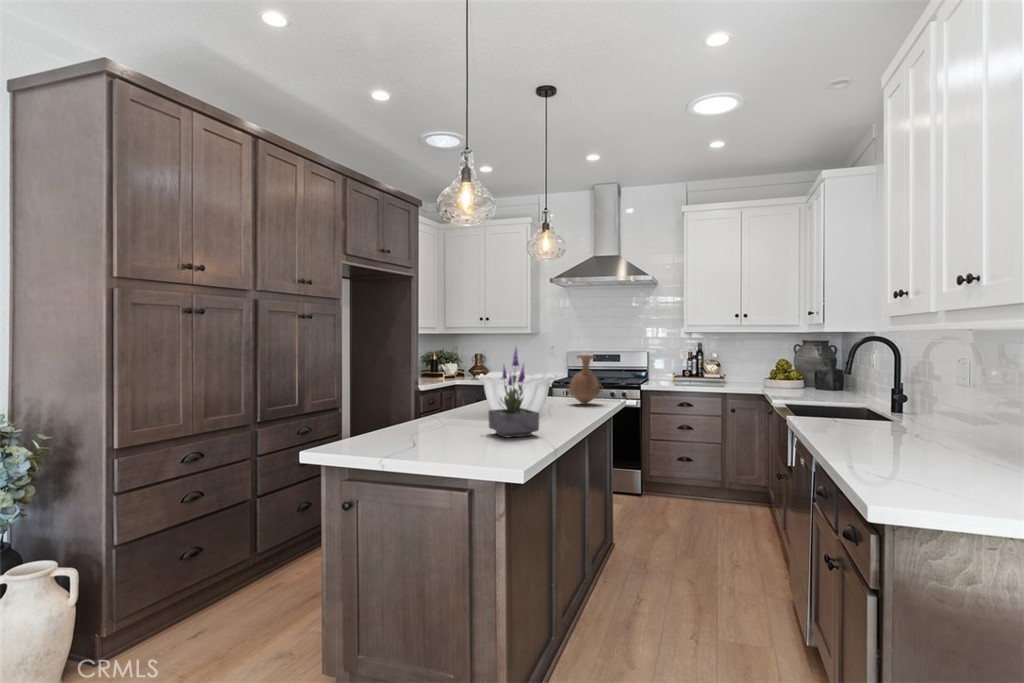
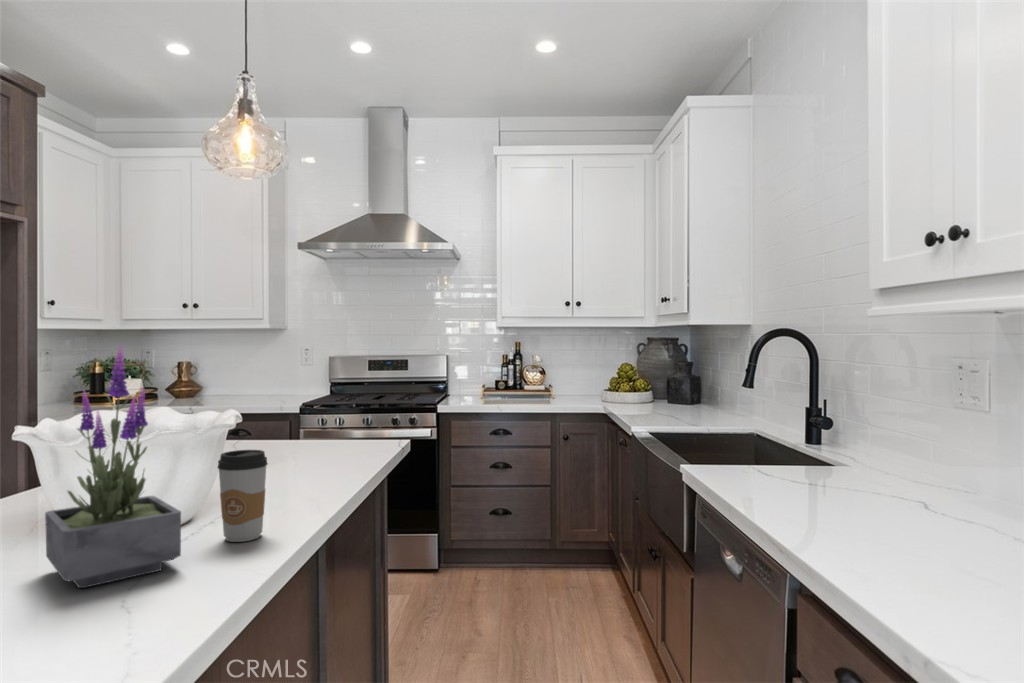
vase: present [566,355,603,404] -> none [301,363,368,453]
coffee cup: none [547,392,568,430] -> present [218,450,267,542]

